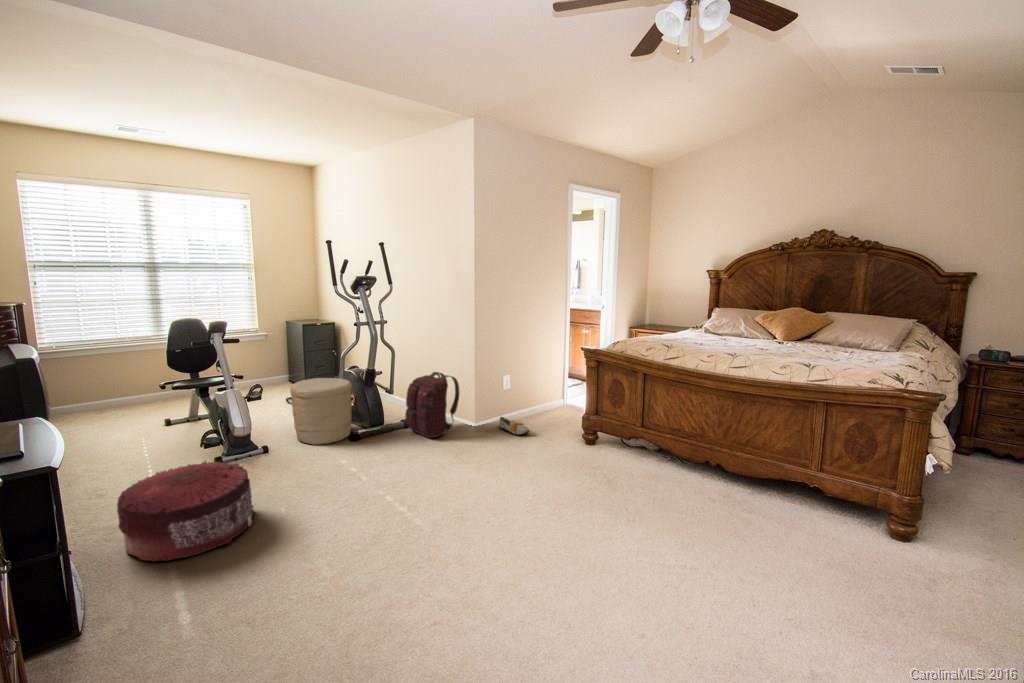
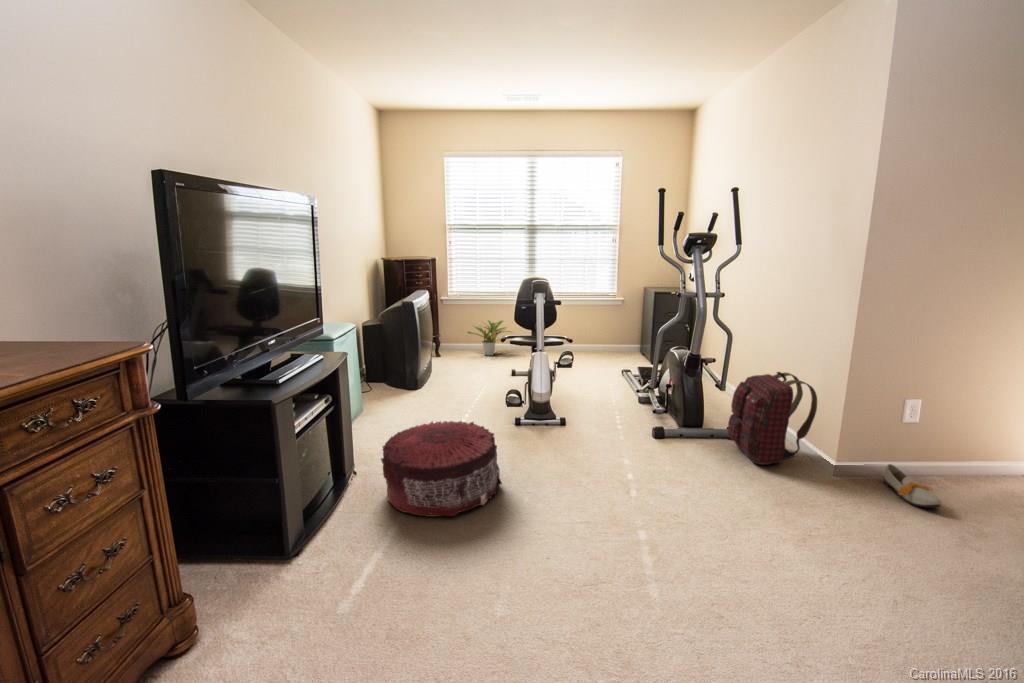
potted plant: none [80,368,146,413] -> present [468,320,510,356]
woven basket: present [290,378,352,445] -> none [597,354,667,433]

